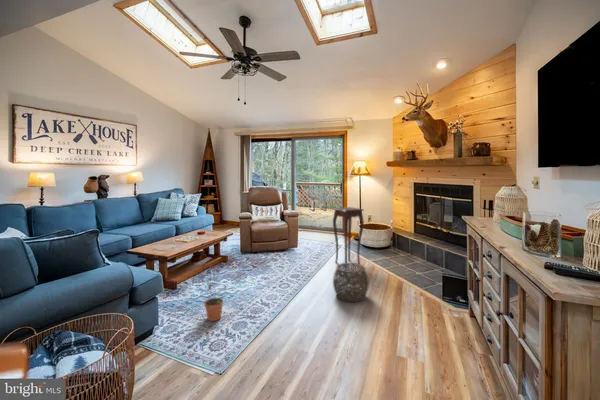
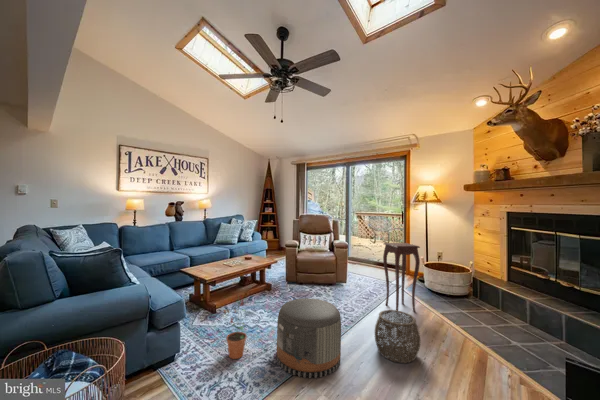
pouf: none [252,261,308,324] -> present [277,298,341,378]

